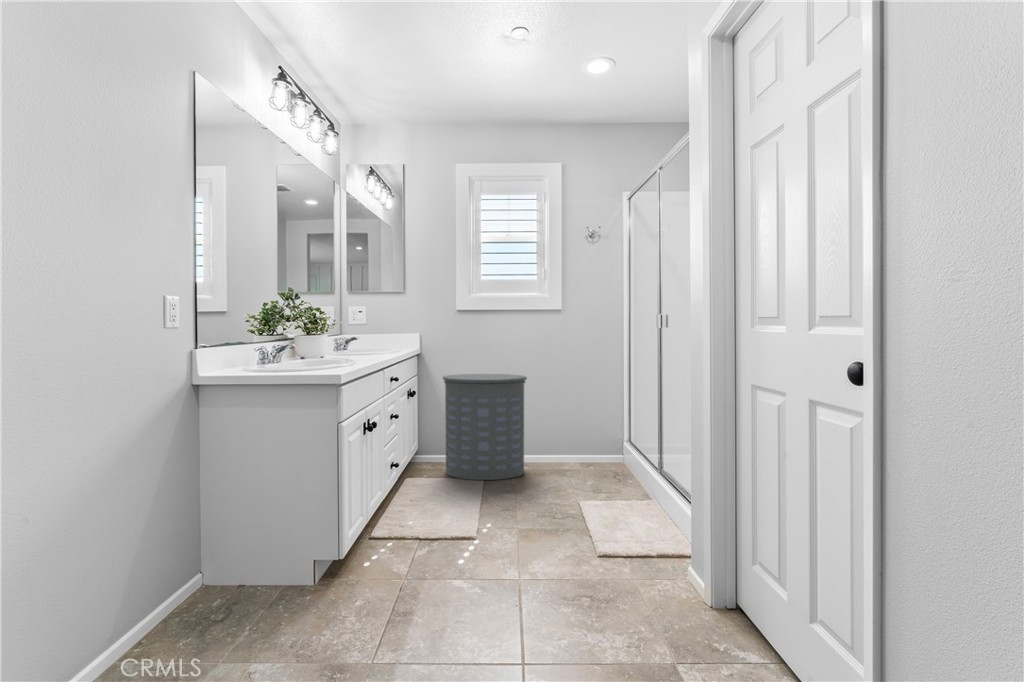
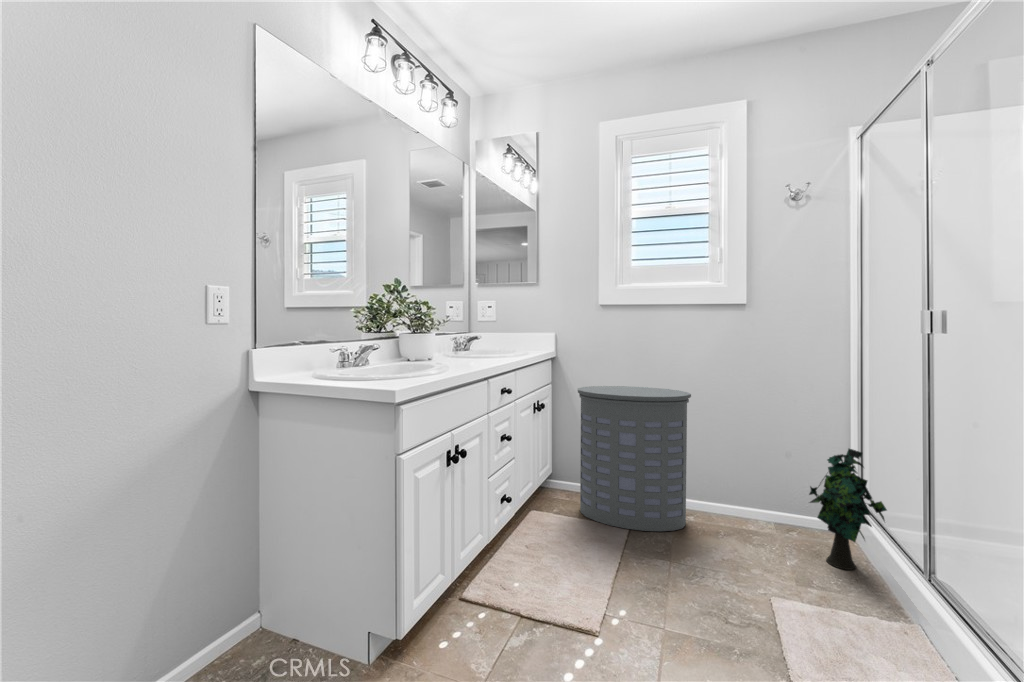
decorative plant: none [600,406,642,484] -> present [809,449,887,570]

